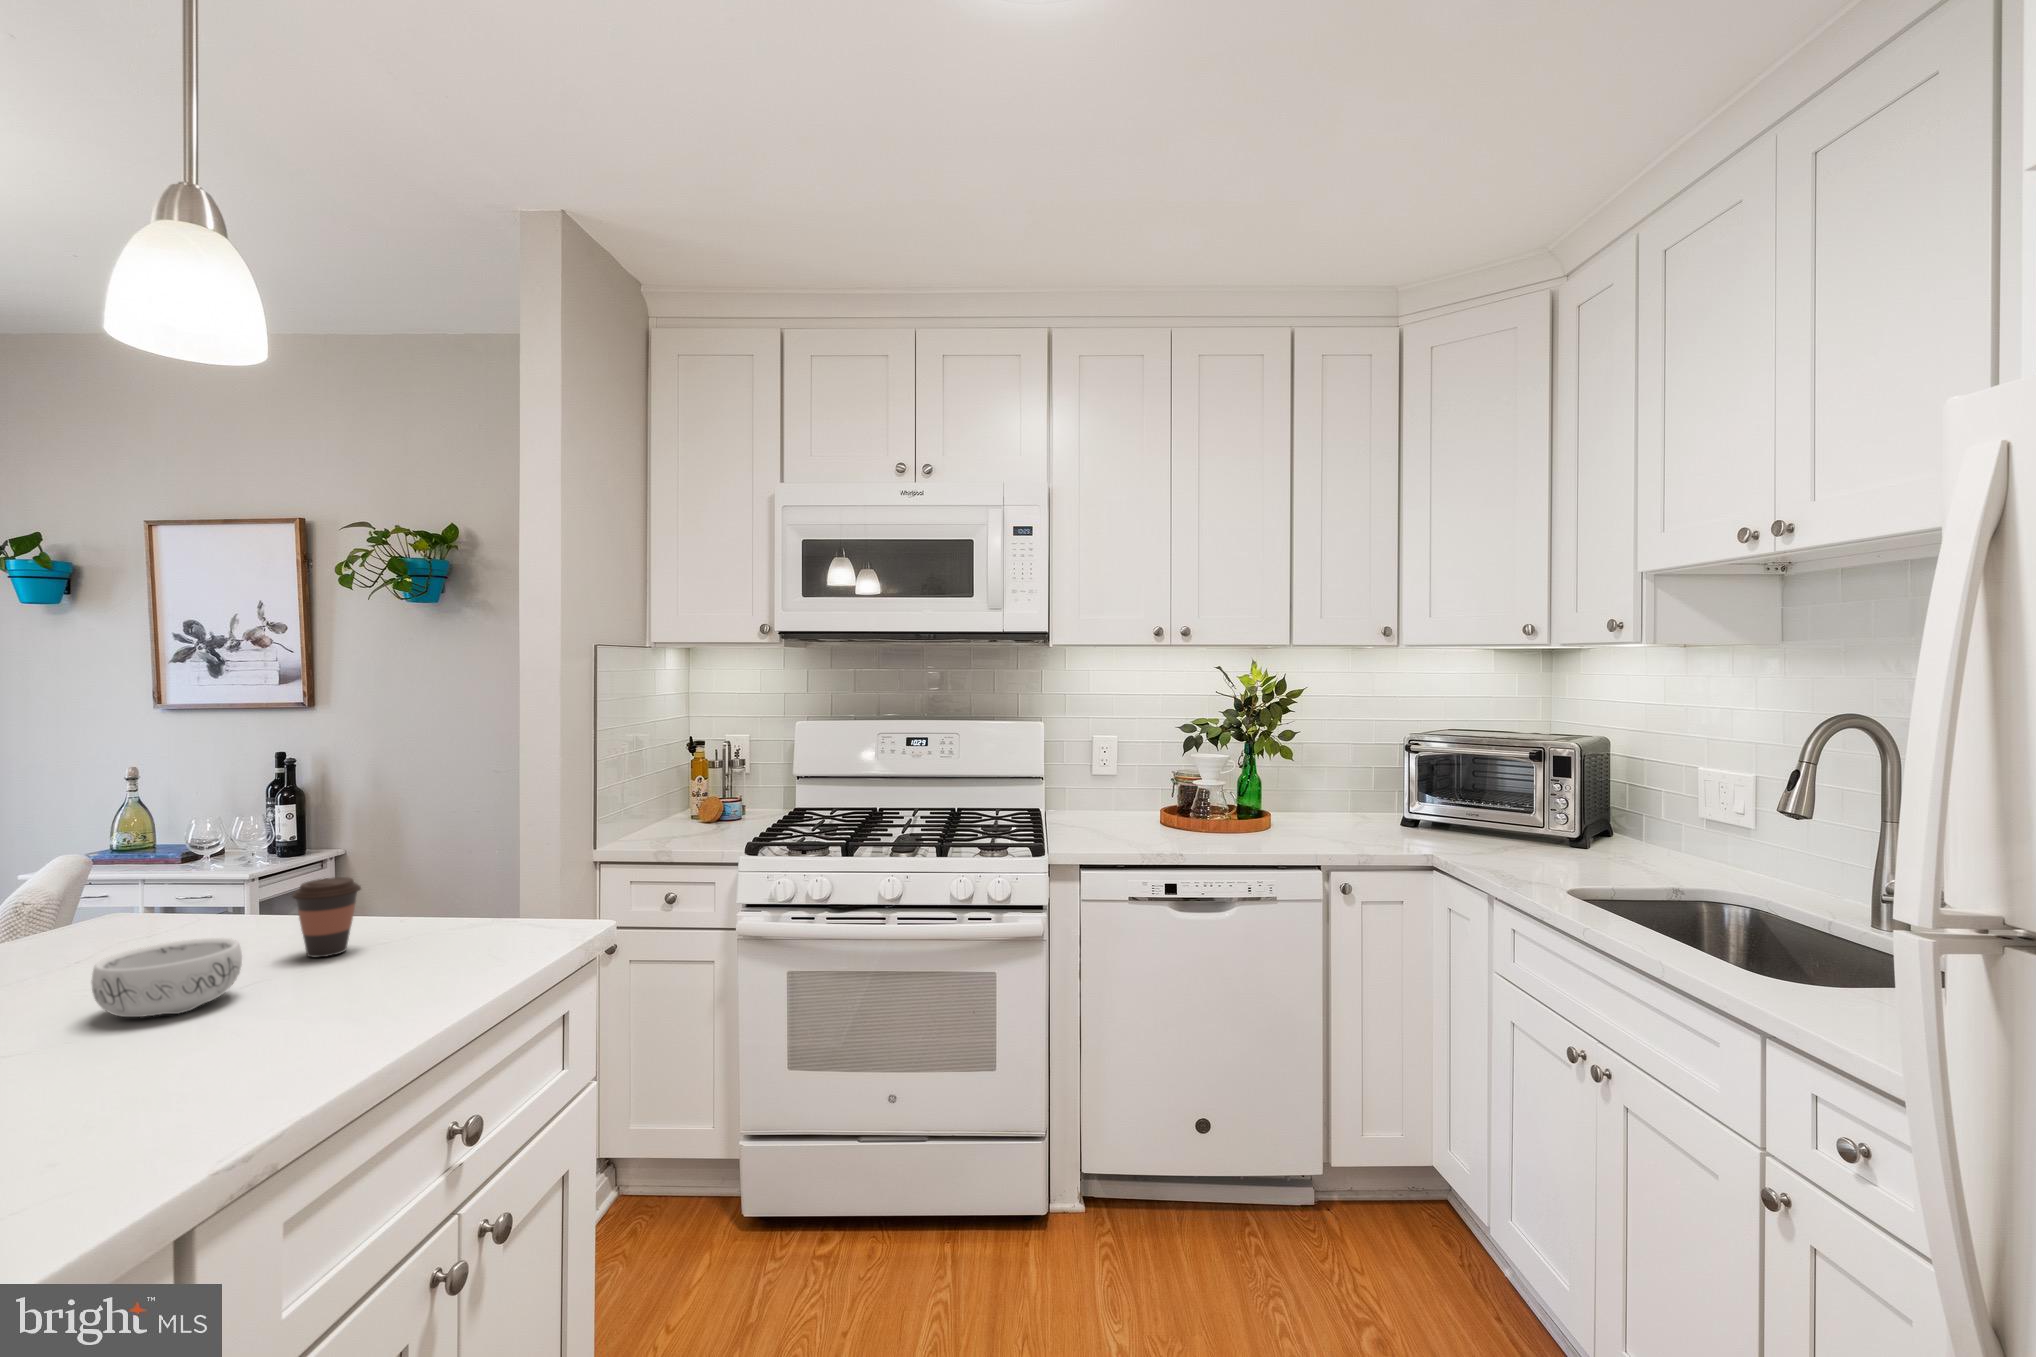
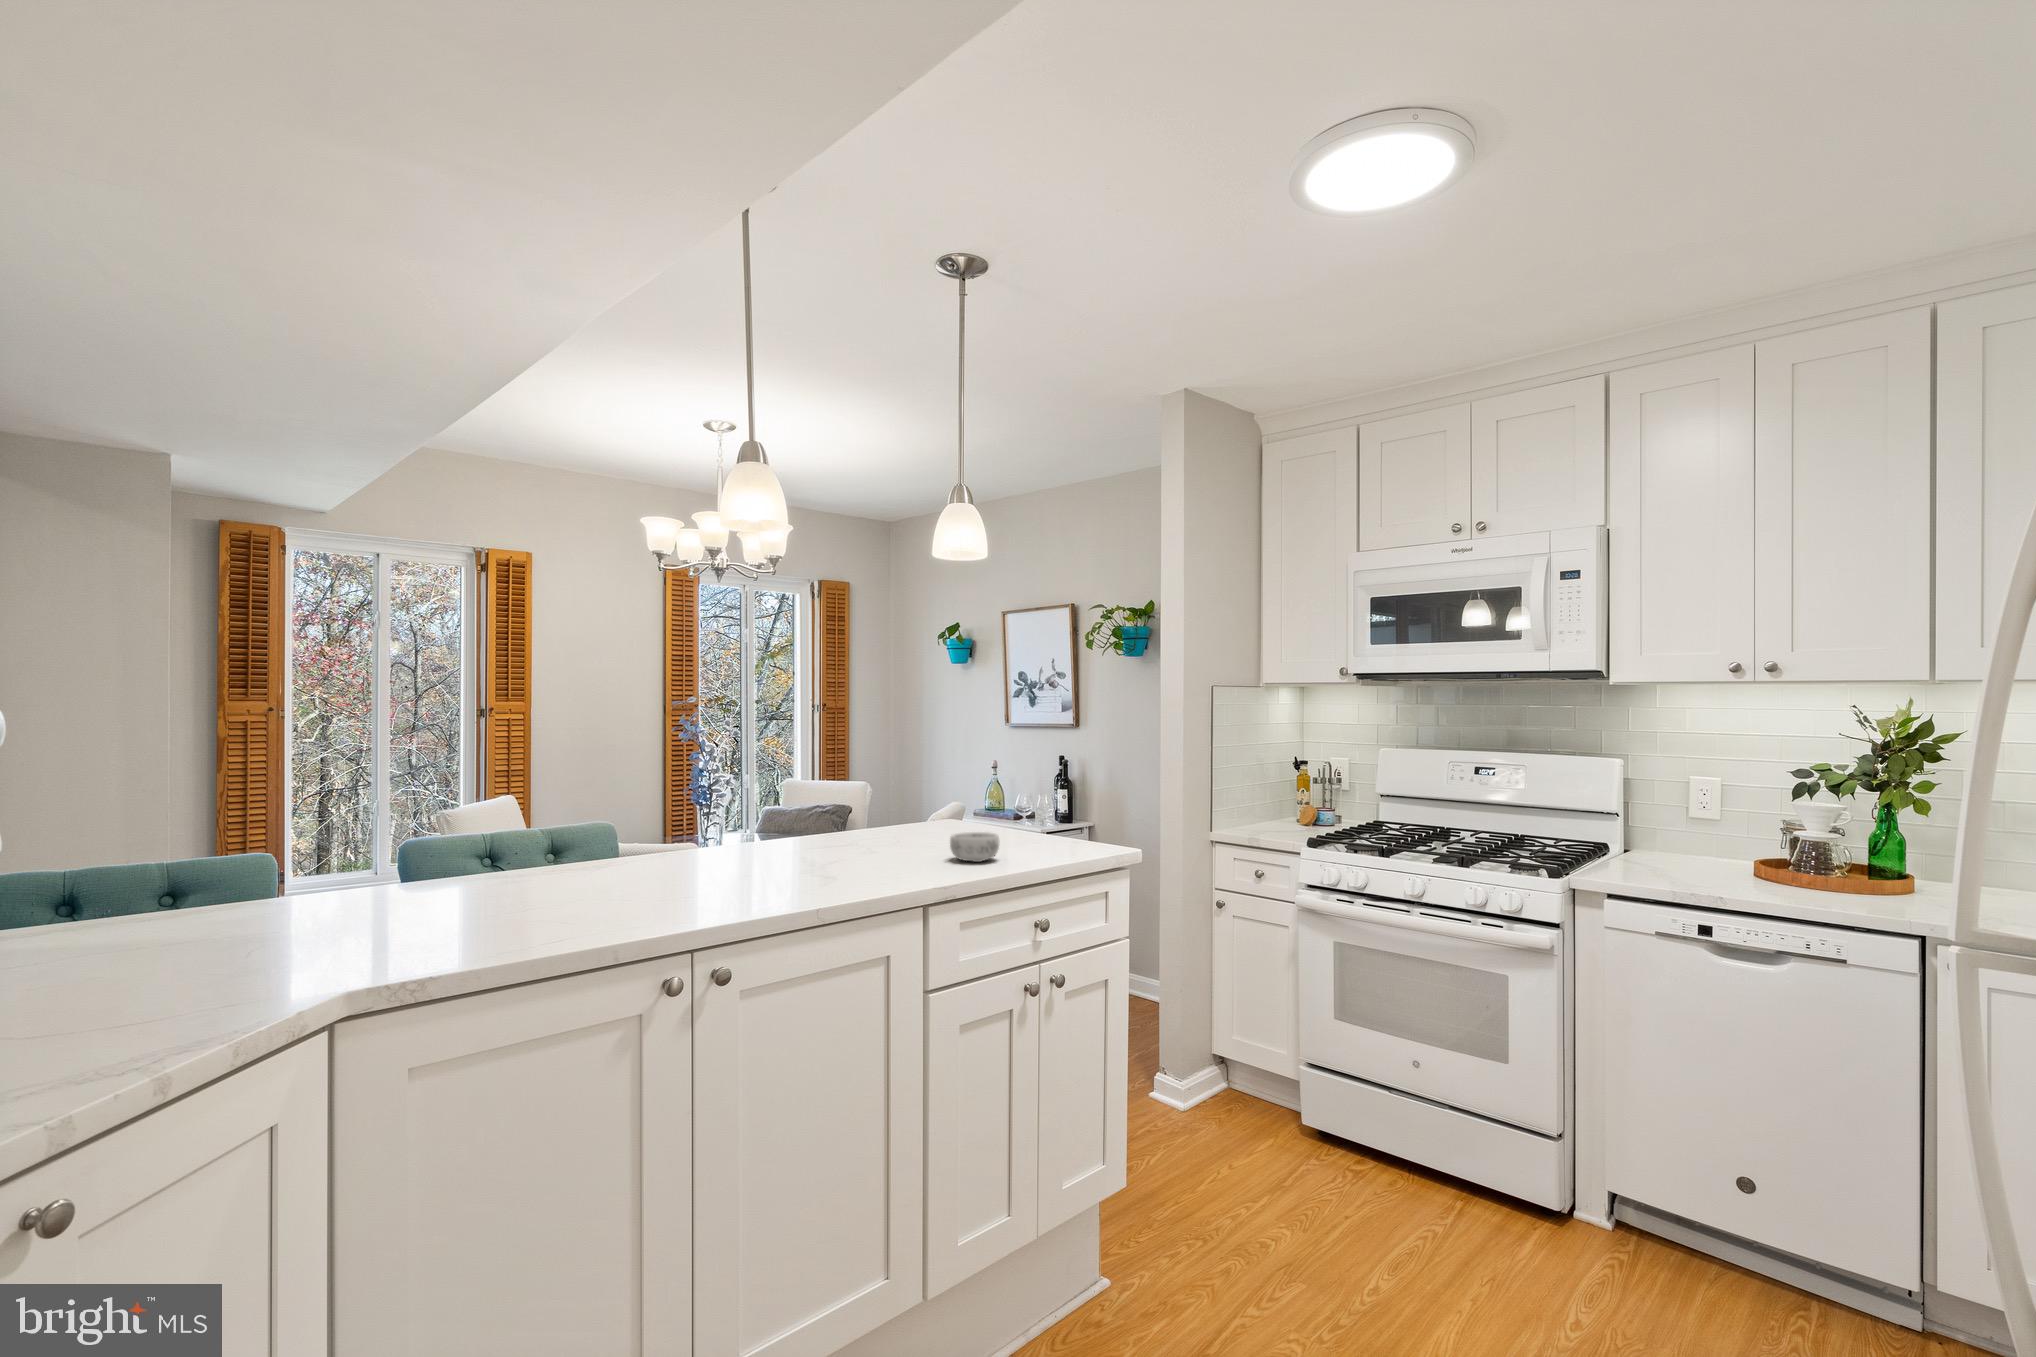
coffee cup: present [292,877,361,957] -> none [1023,814,1051,853]

